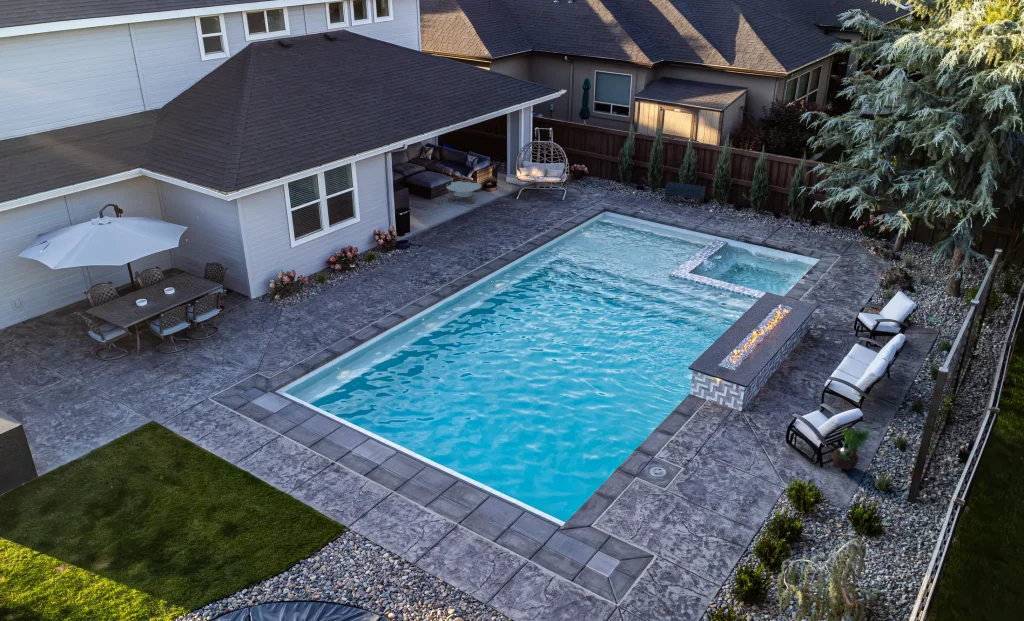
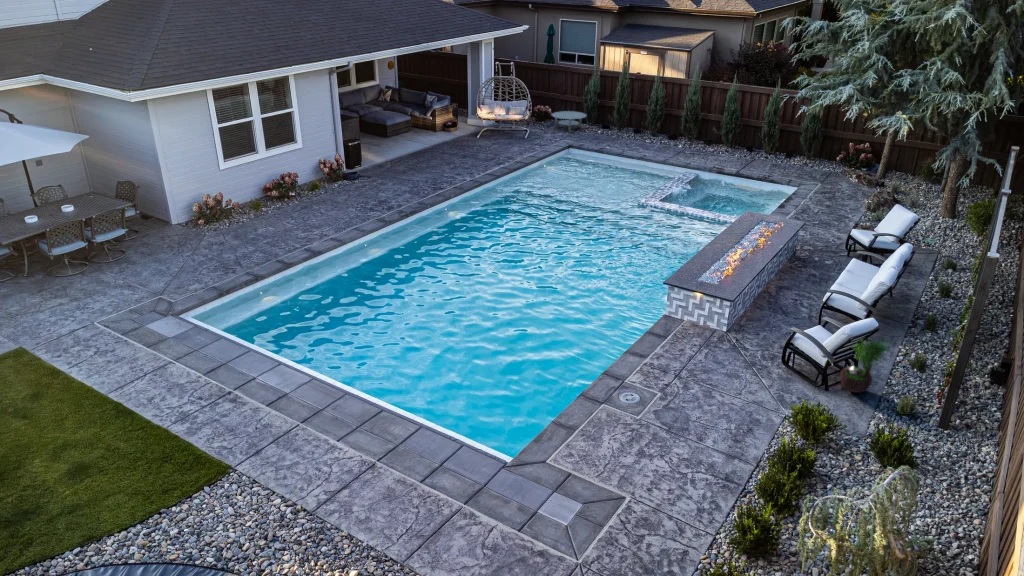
round table: present [447,181,481,204] -> present [552,111,586,133]
bench: present [665,182,705,206] -> none [632,119,674,143]

